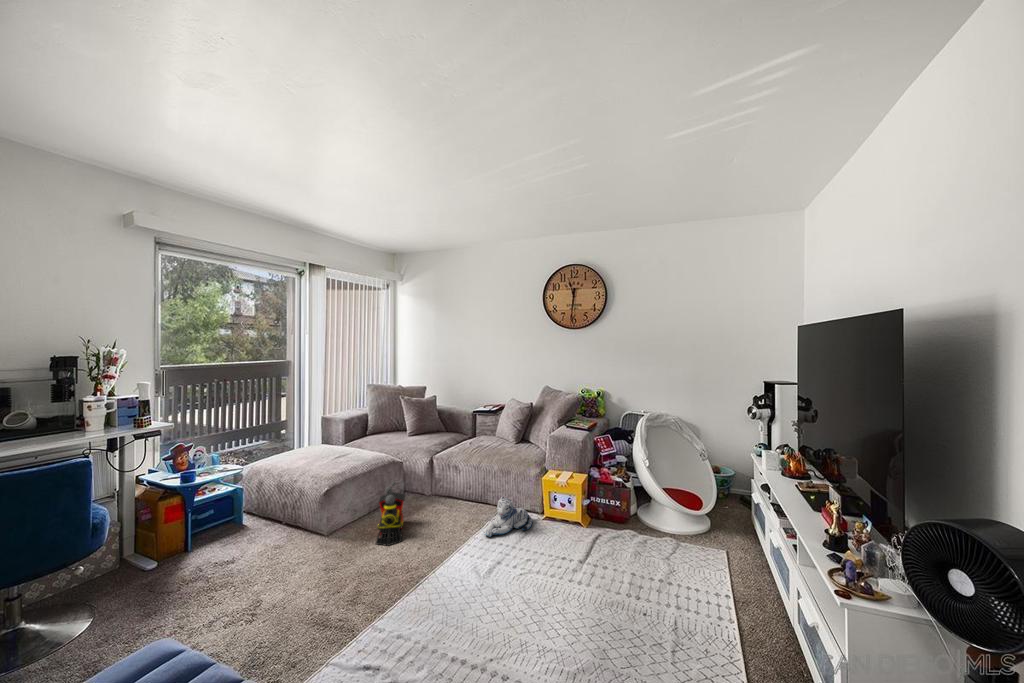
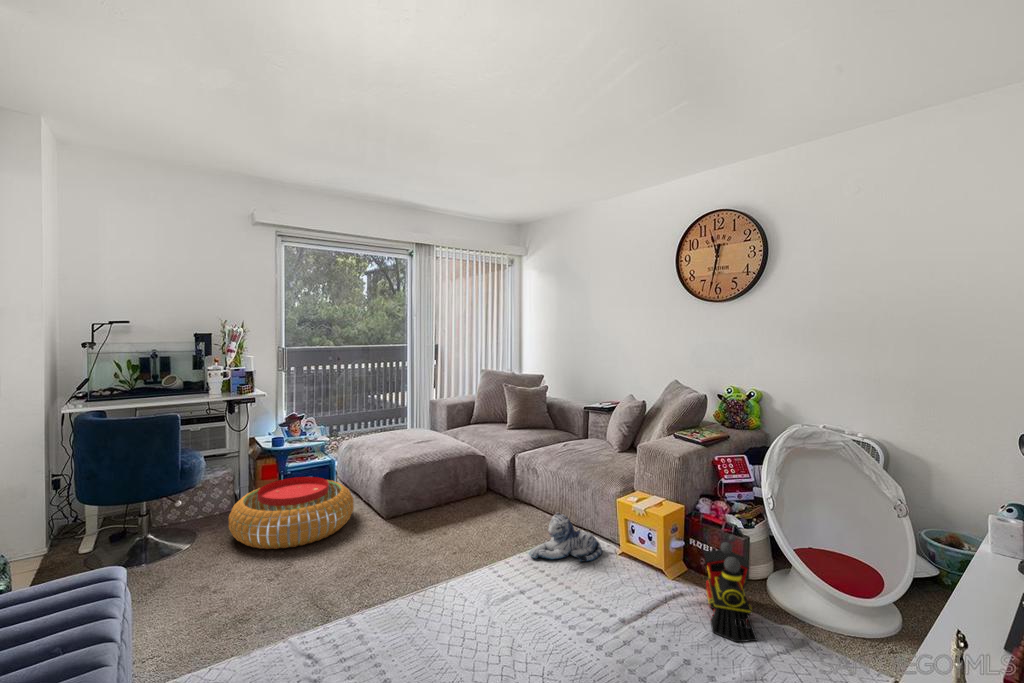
toy train: present [376,482,405,546] -> present [704,535,757,642]
pouf: none [151,510,300,600] -> present [229,477,354,549]

